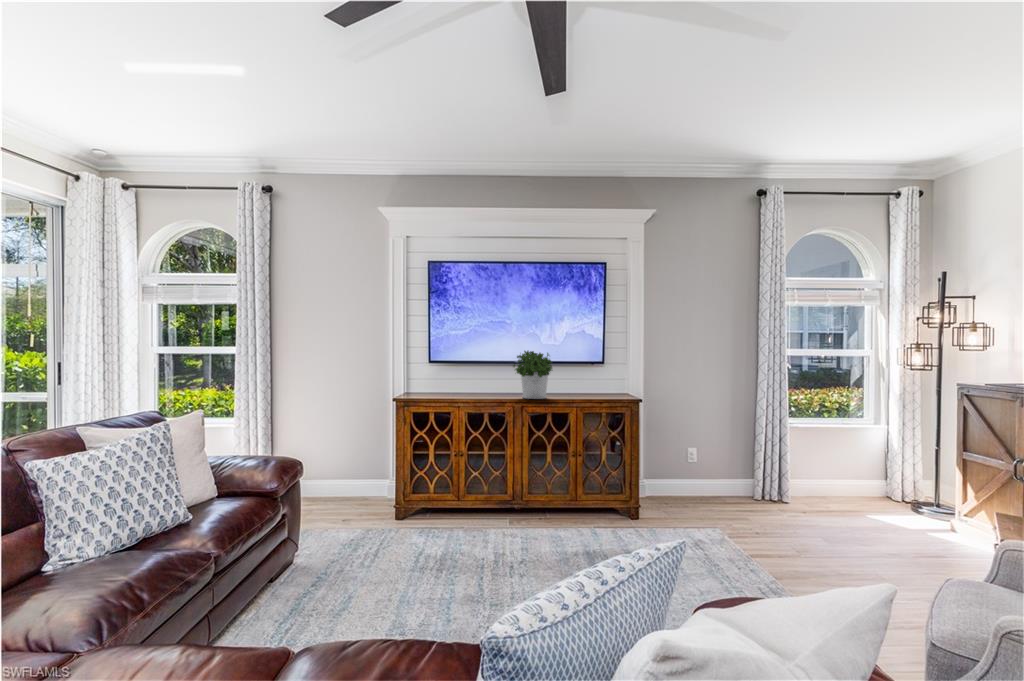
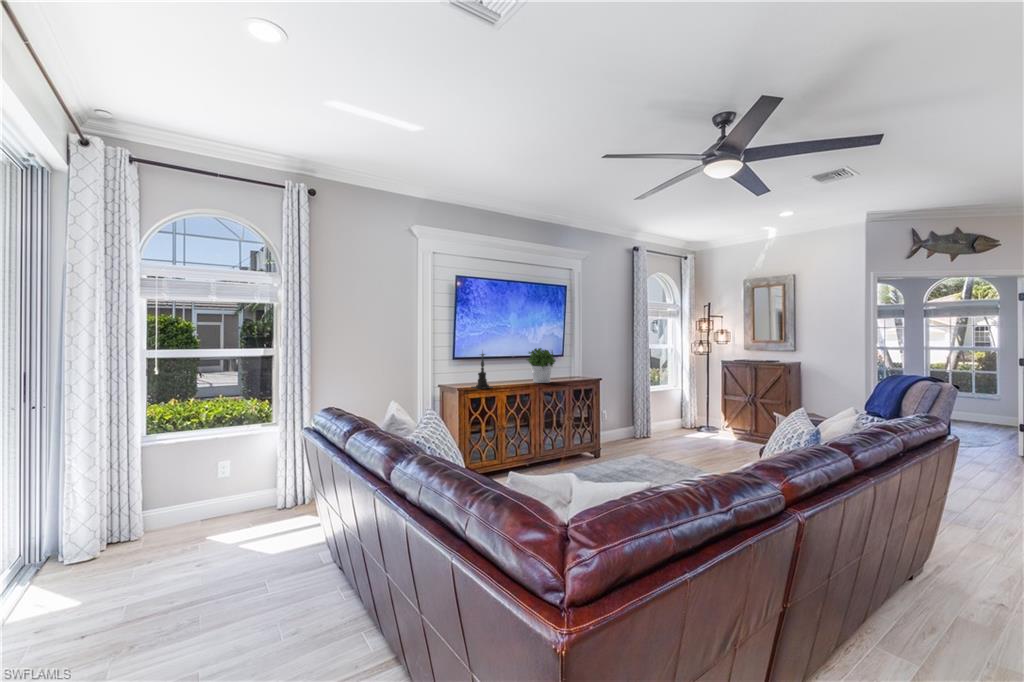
candle holder: none [420,350,446,400] -> present [473,353,492,388]

